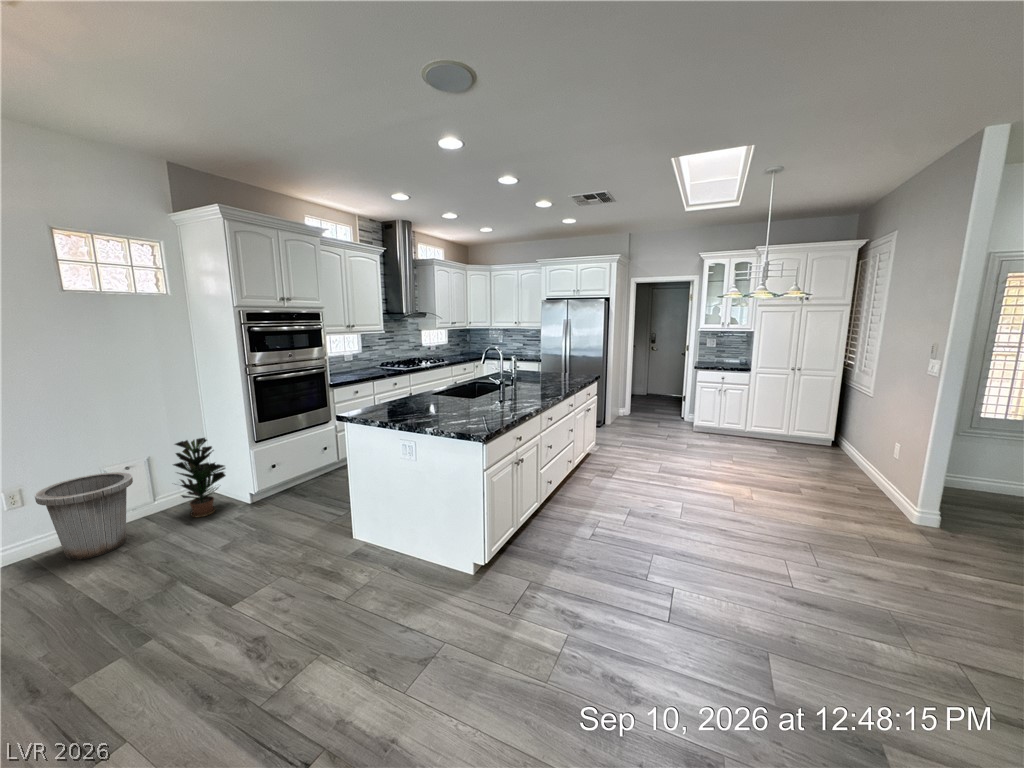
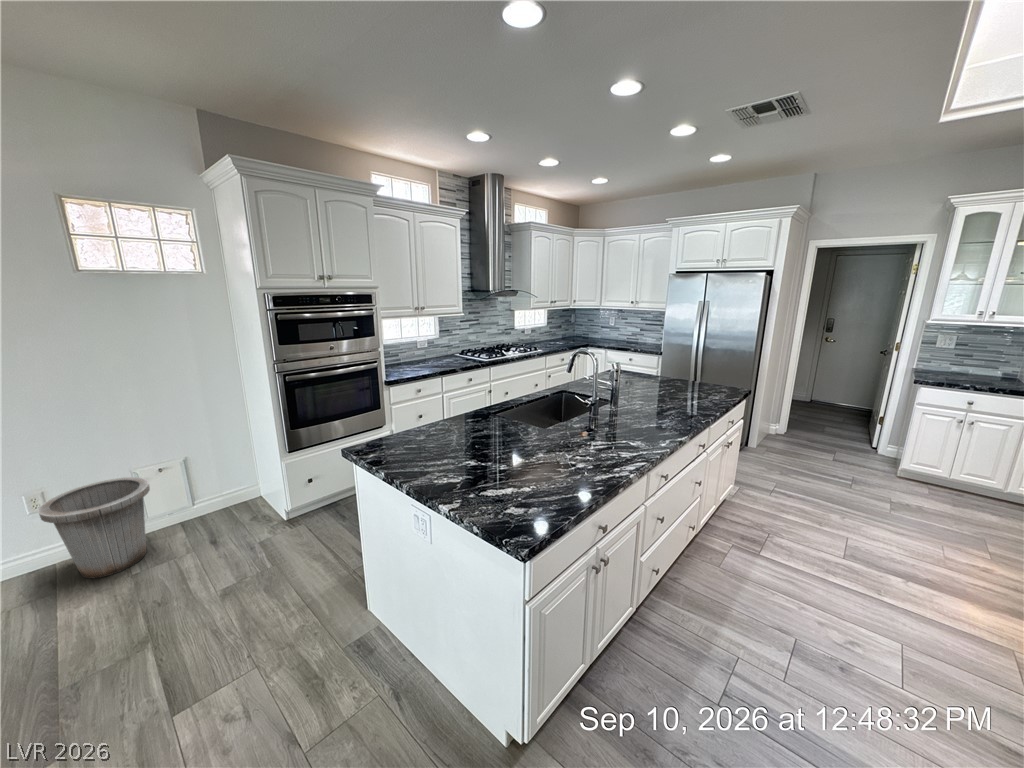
potted plant: present [174,438,226,517] -> none [199,441,263,532]

